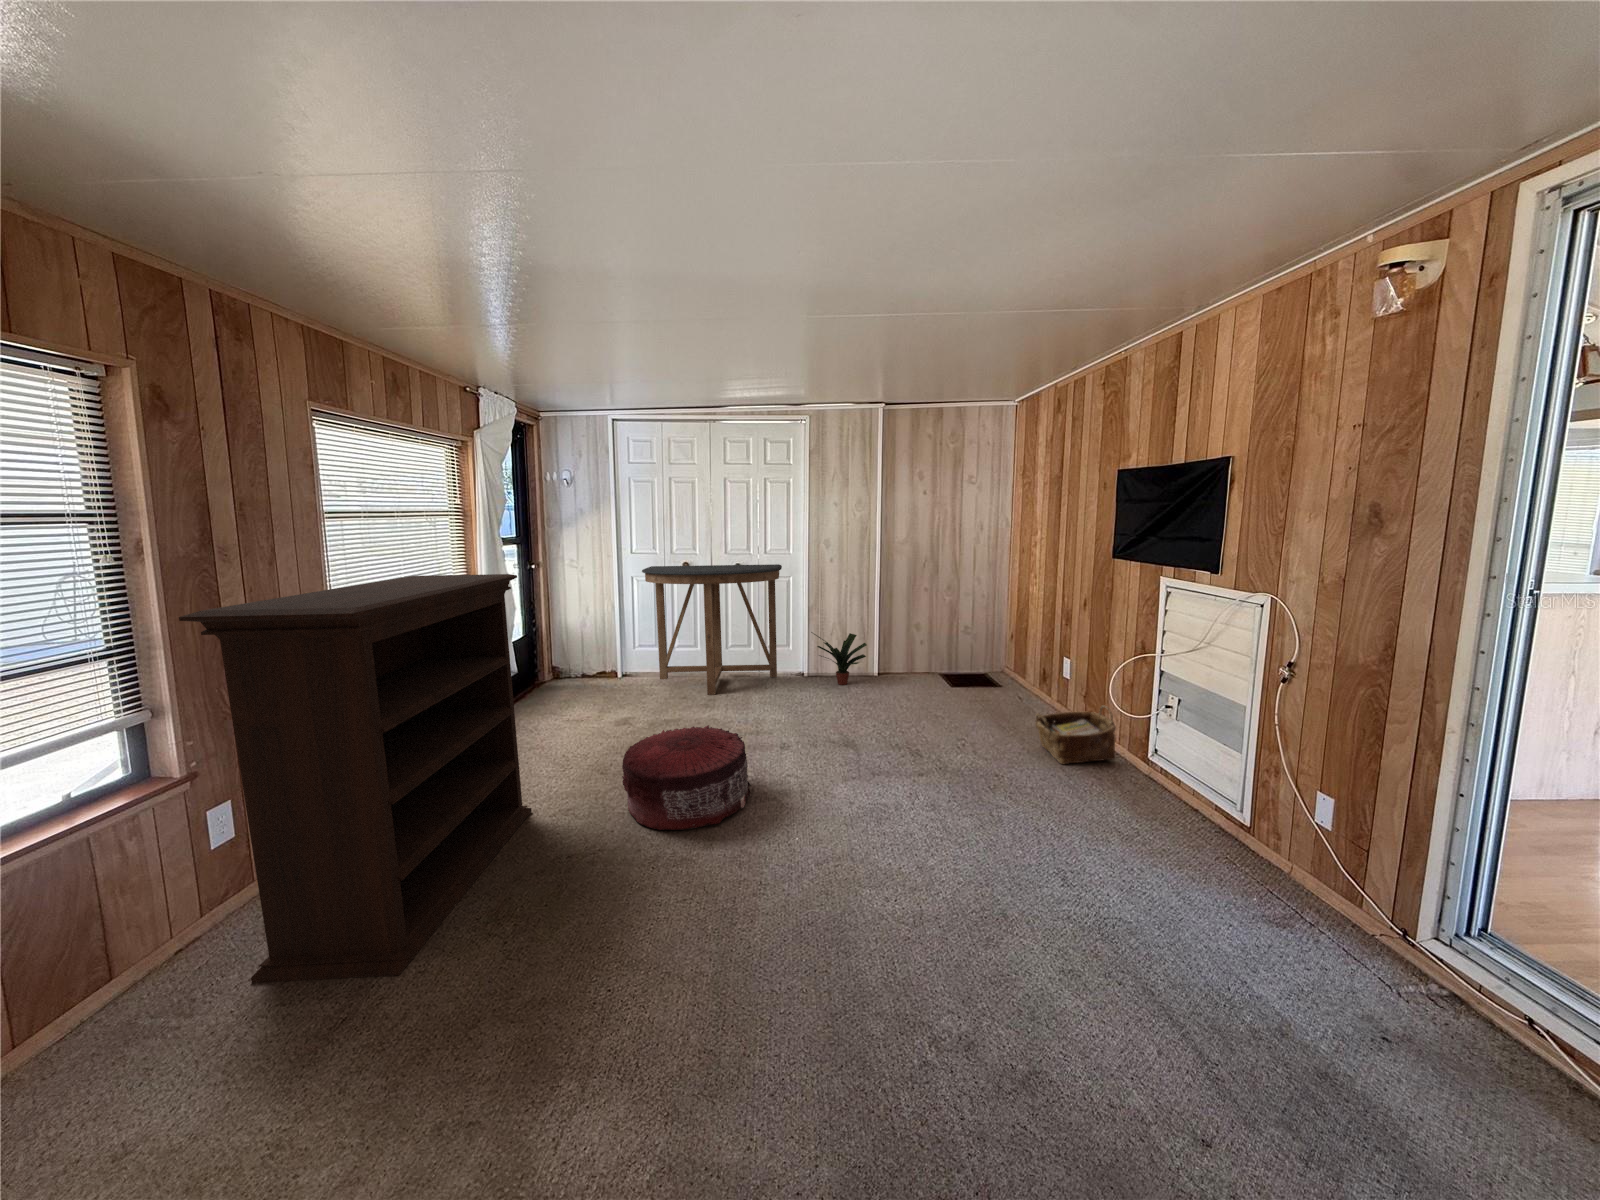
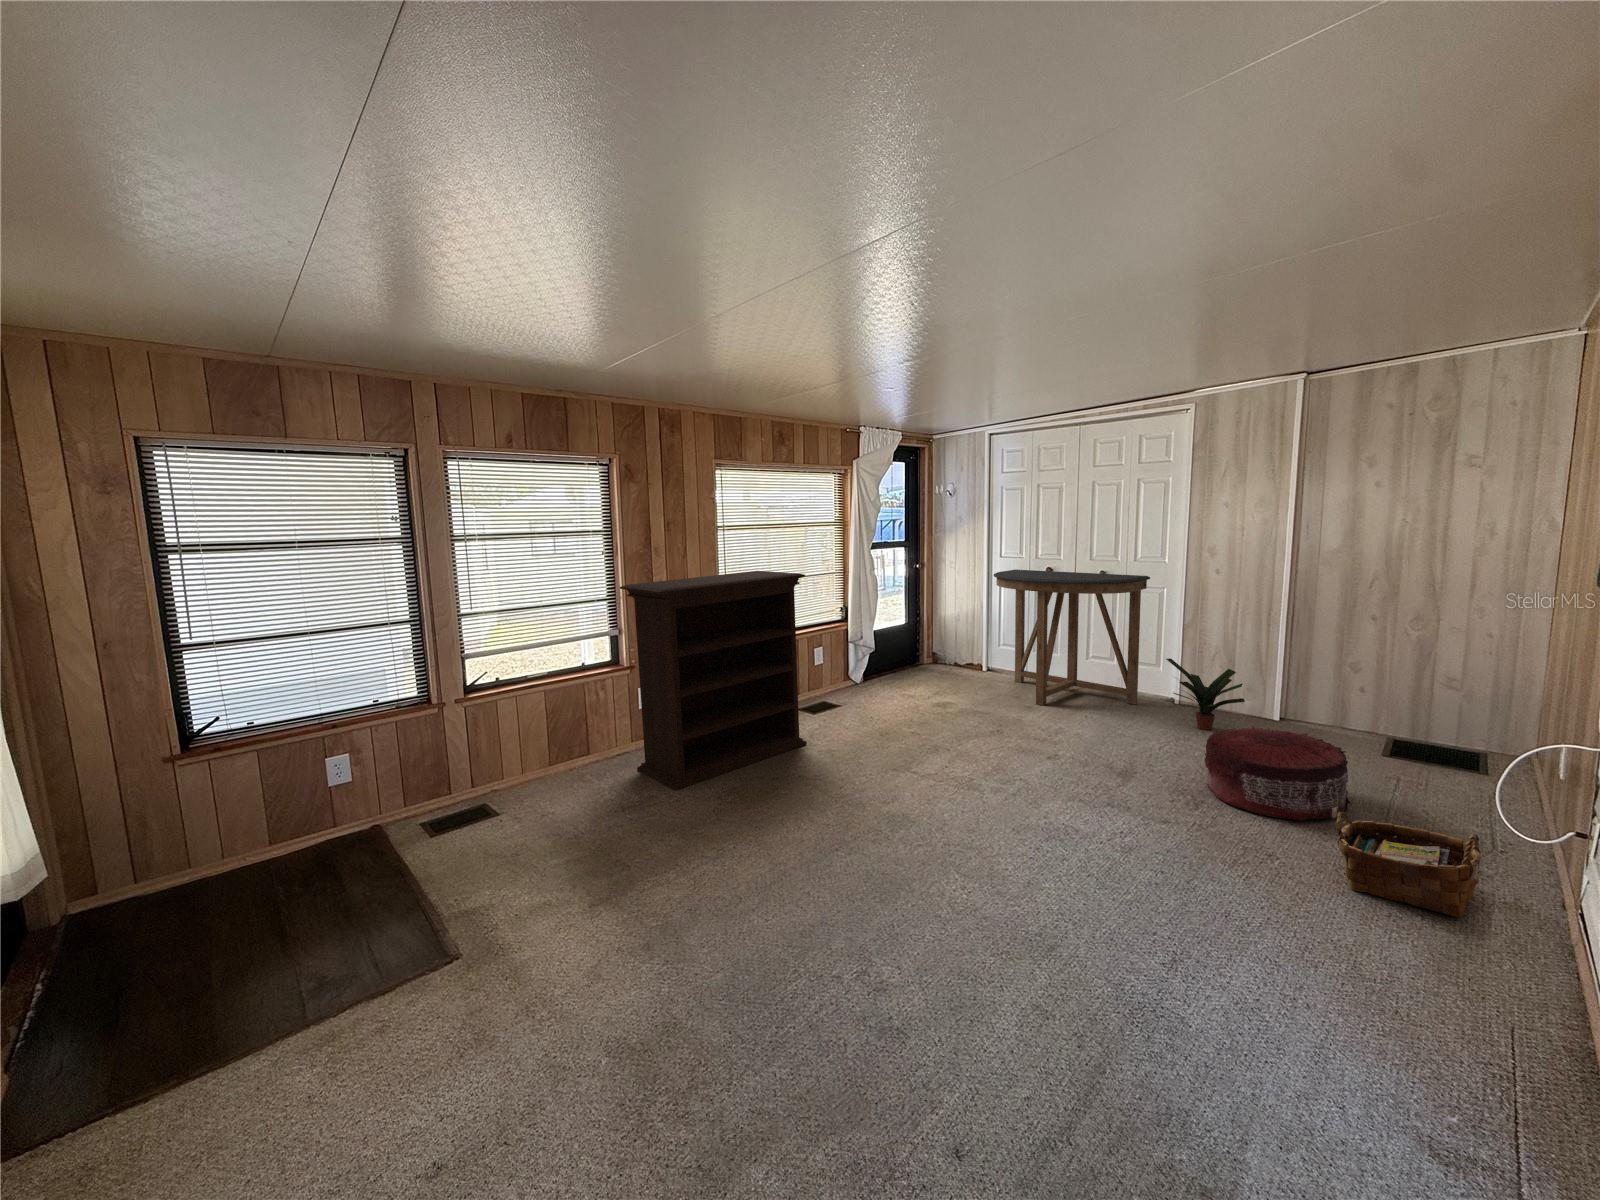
pouf: present [622,725,751,830] -> present [1204,727,1351,821]

